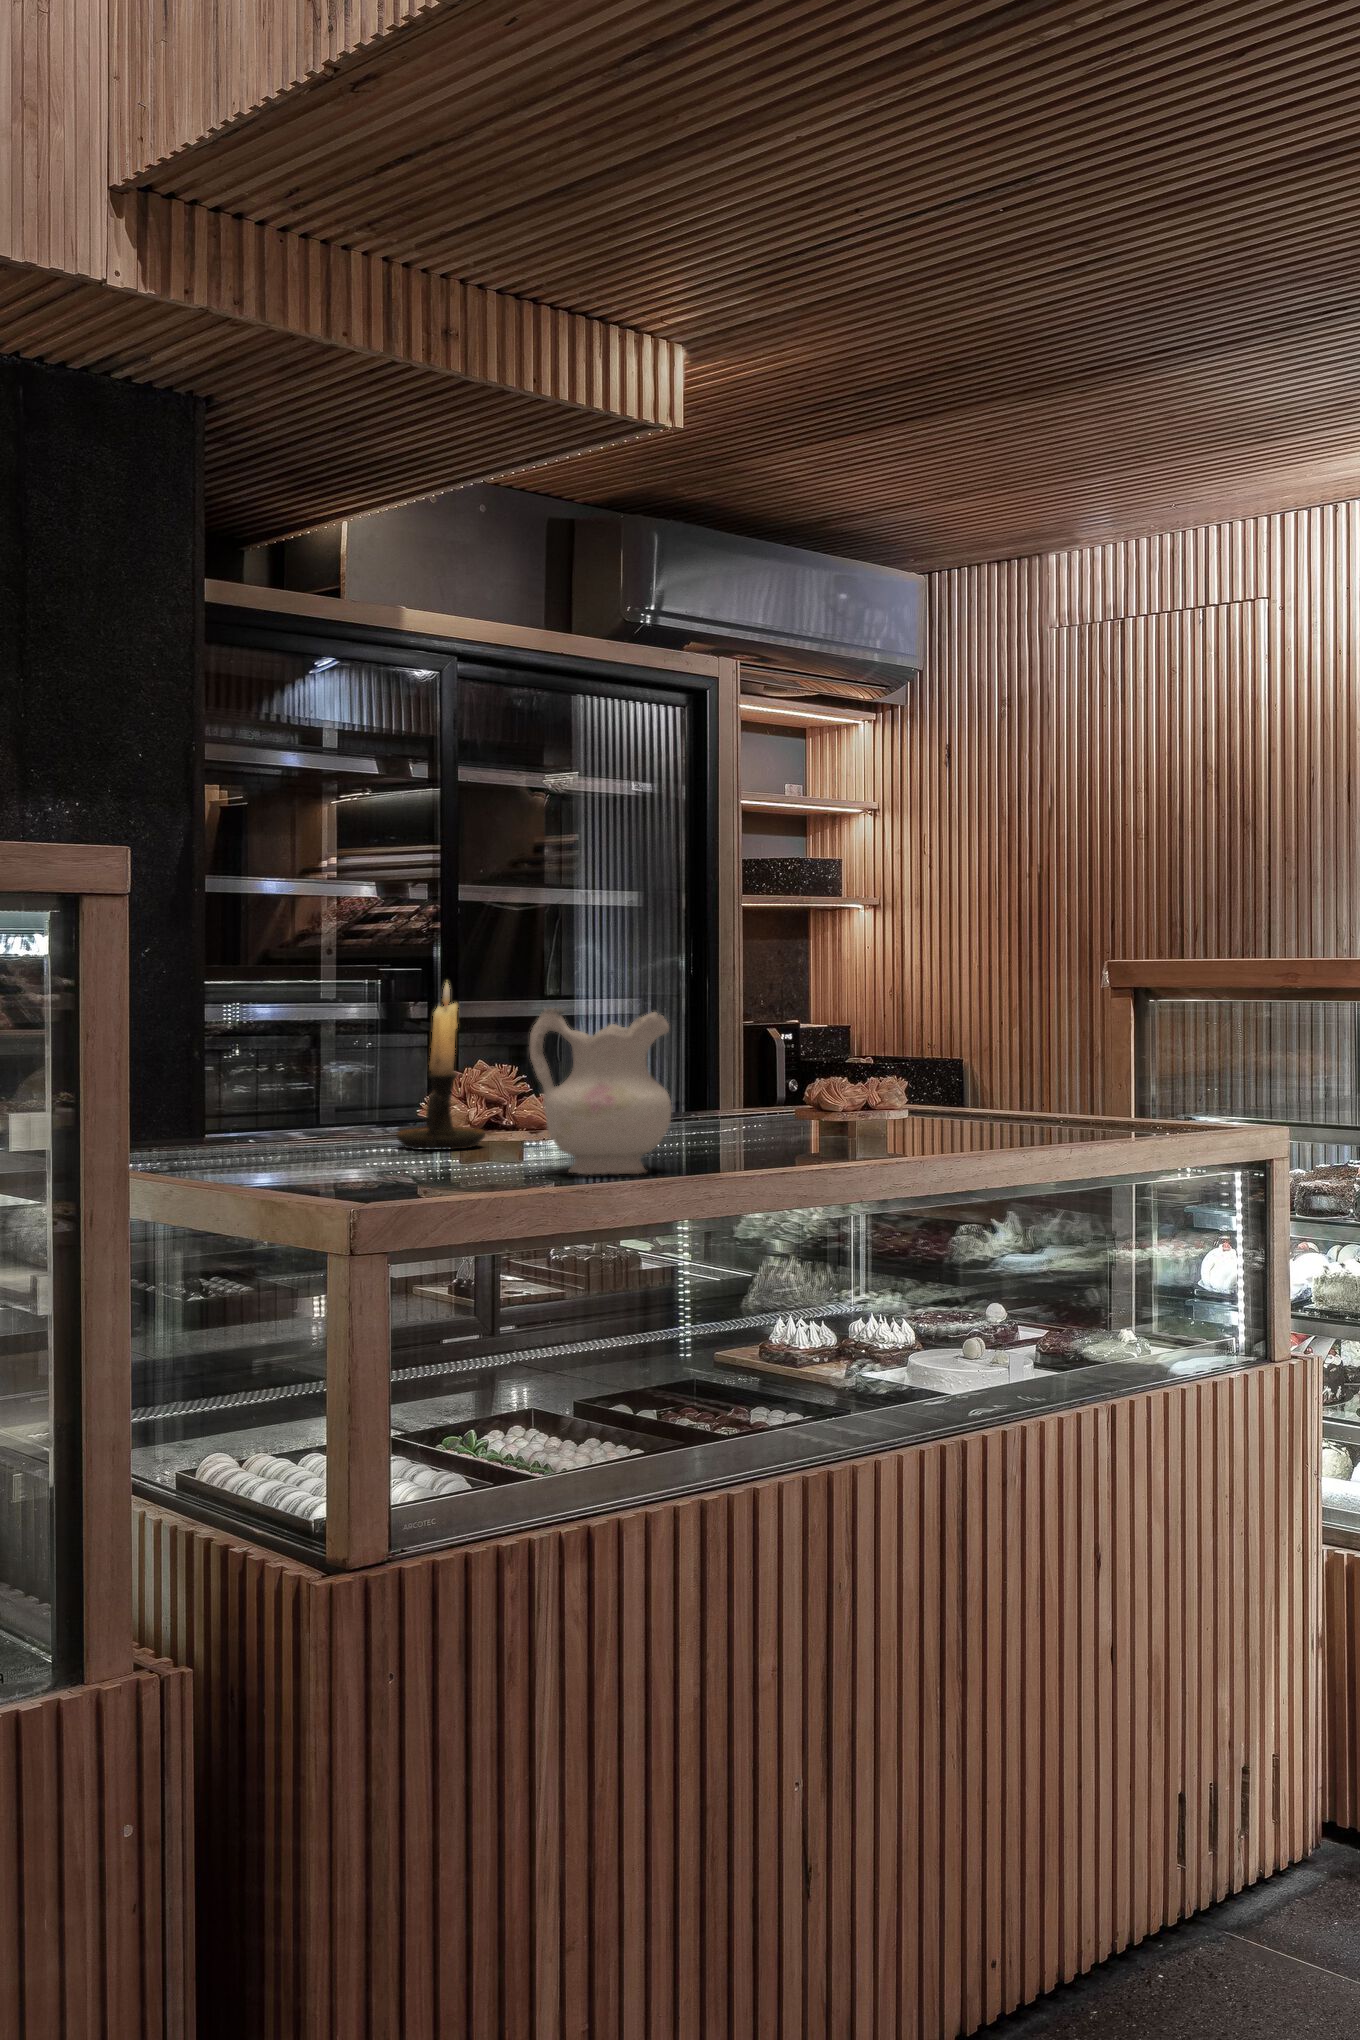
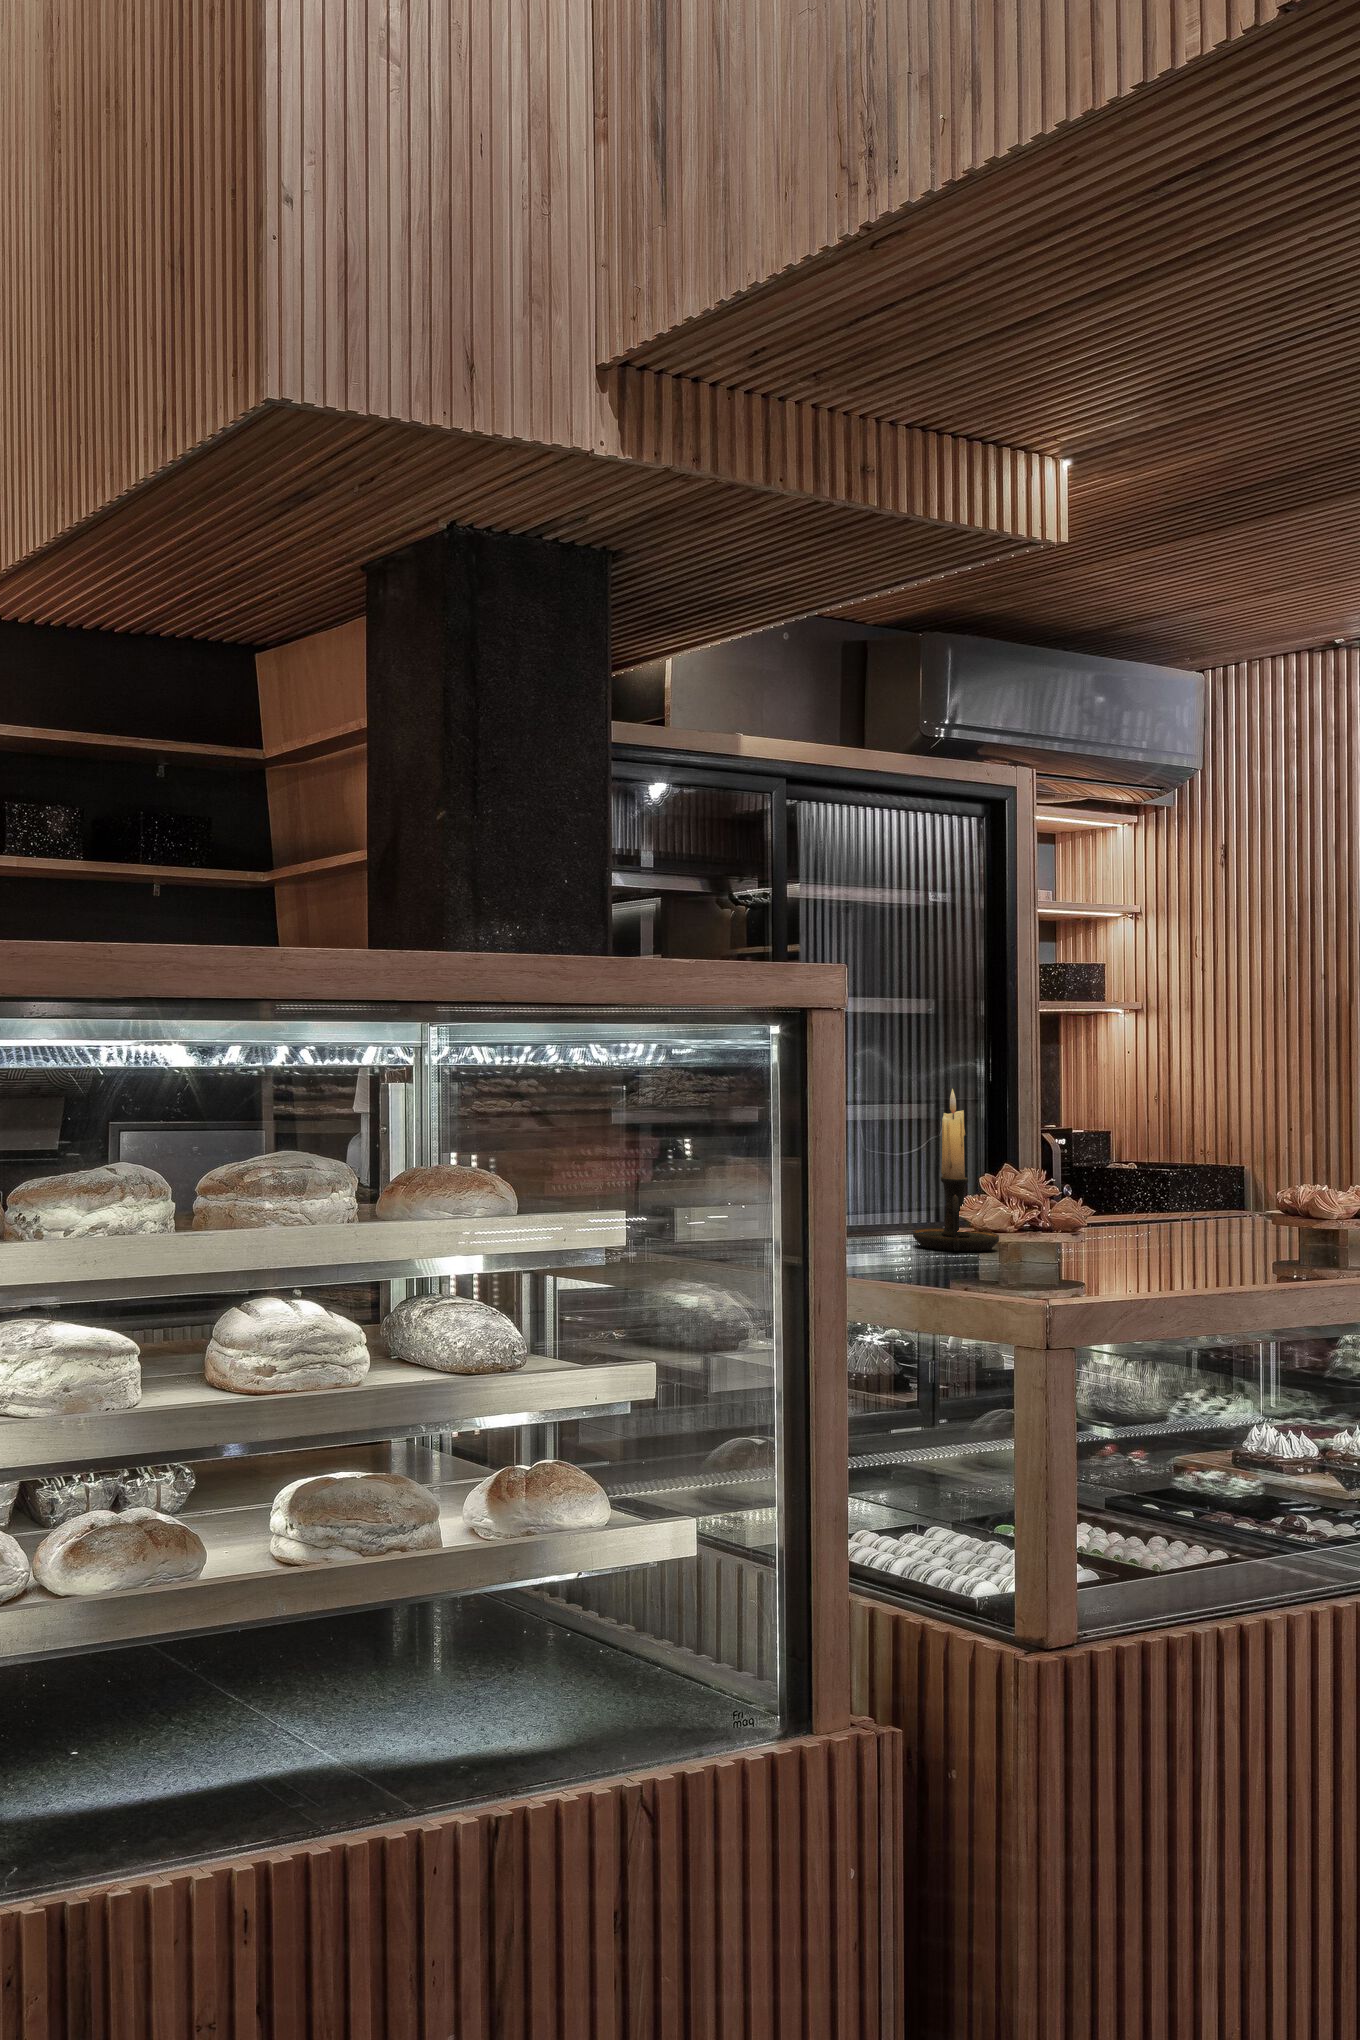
ceramic pitcher: present [529,1008,672,1175] -> none [1085,1121,1232,1288]

